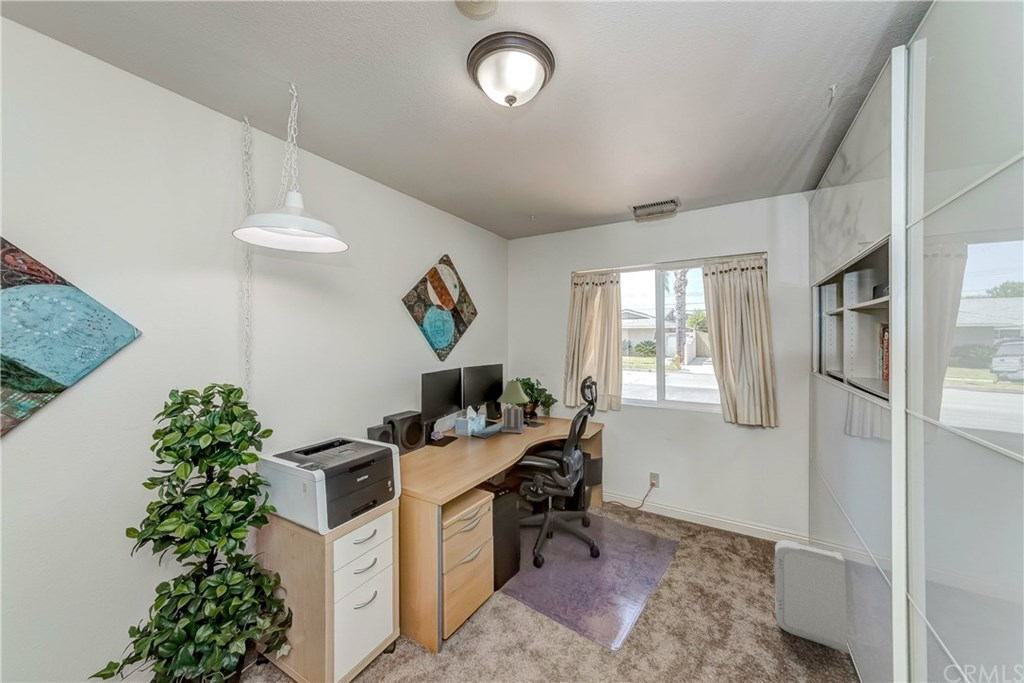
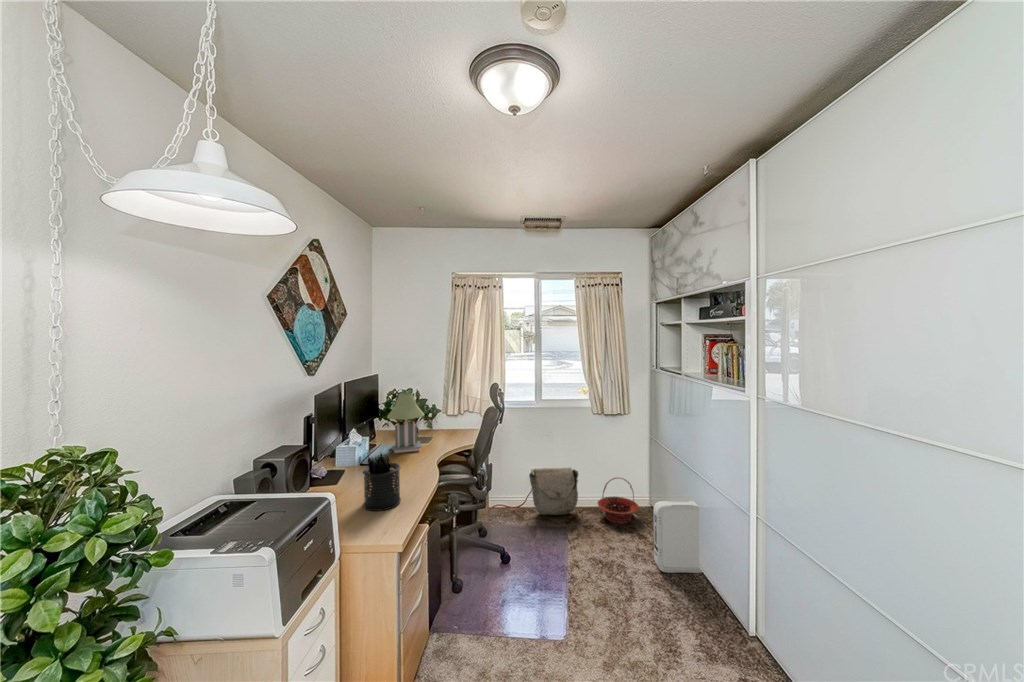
pen holder: none [440,424,470,472] -> present [363,454,401,511]
bag: none [643,471,702,529] -> present [529,468,578,515]
basket: none [724,501,784,560] -> present [598,477,639,524]

